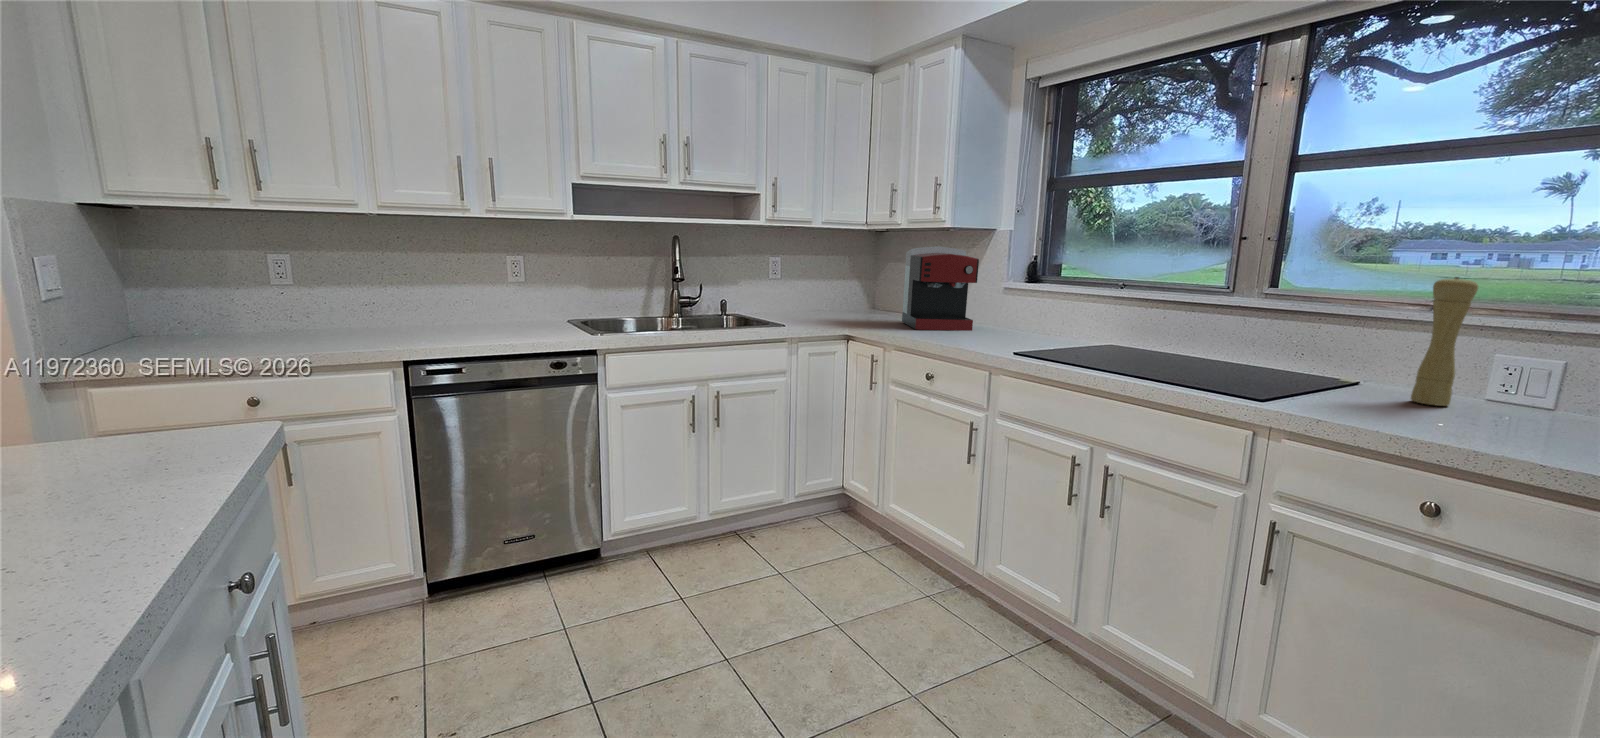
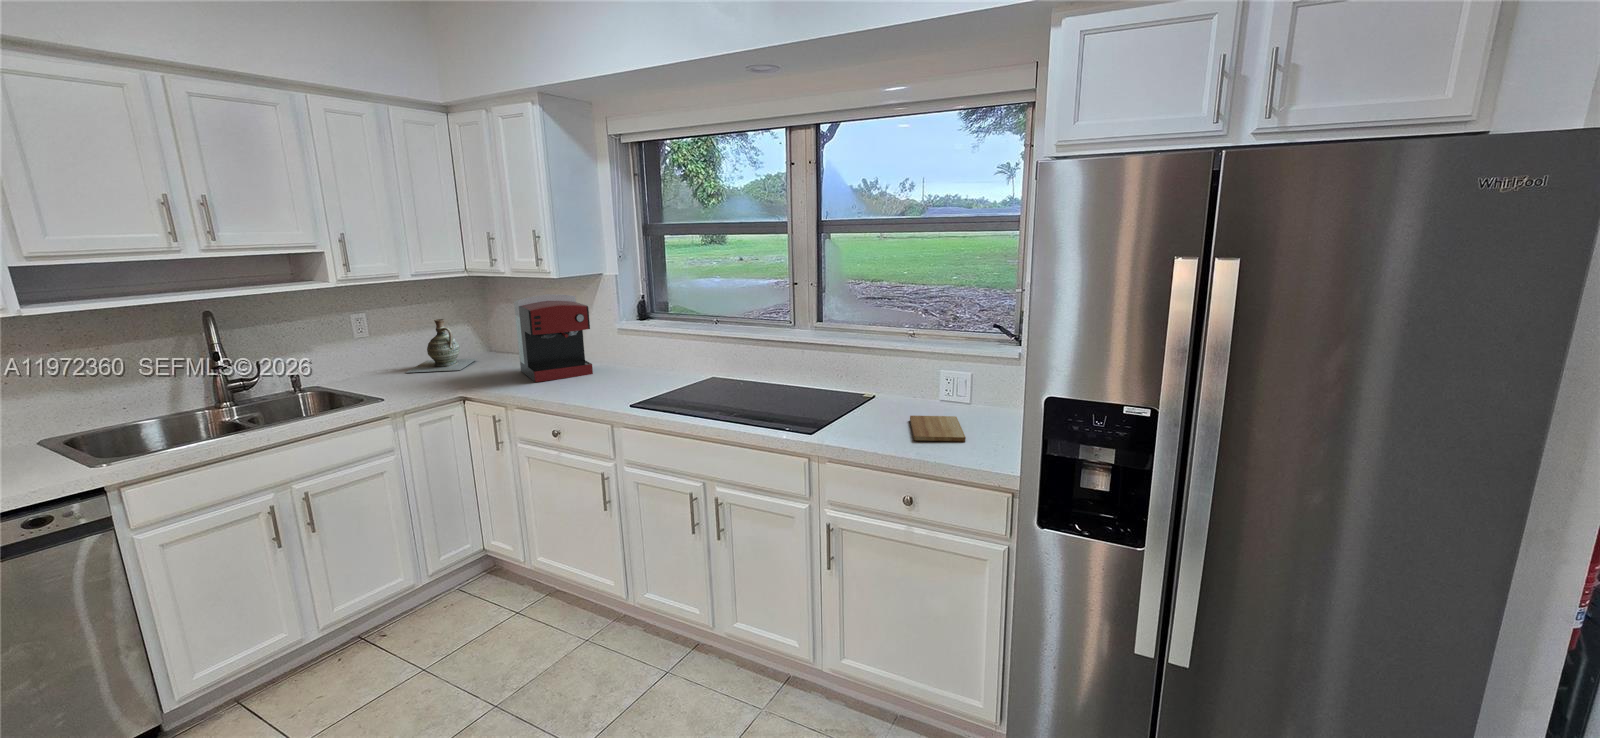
ceramic jug: none [803,269,864,316] -> present [406,319,478,373]
pepper mill: present [1411,277,1478,406] -> none [904,322,928,412]
cutting board: none [1425,405,1549,444] -> present [910,416,966,441]

